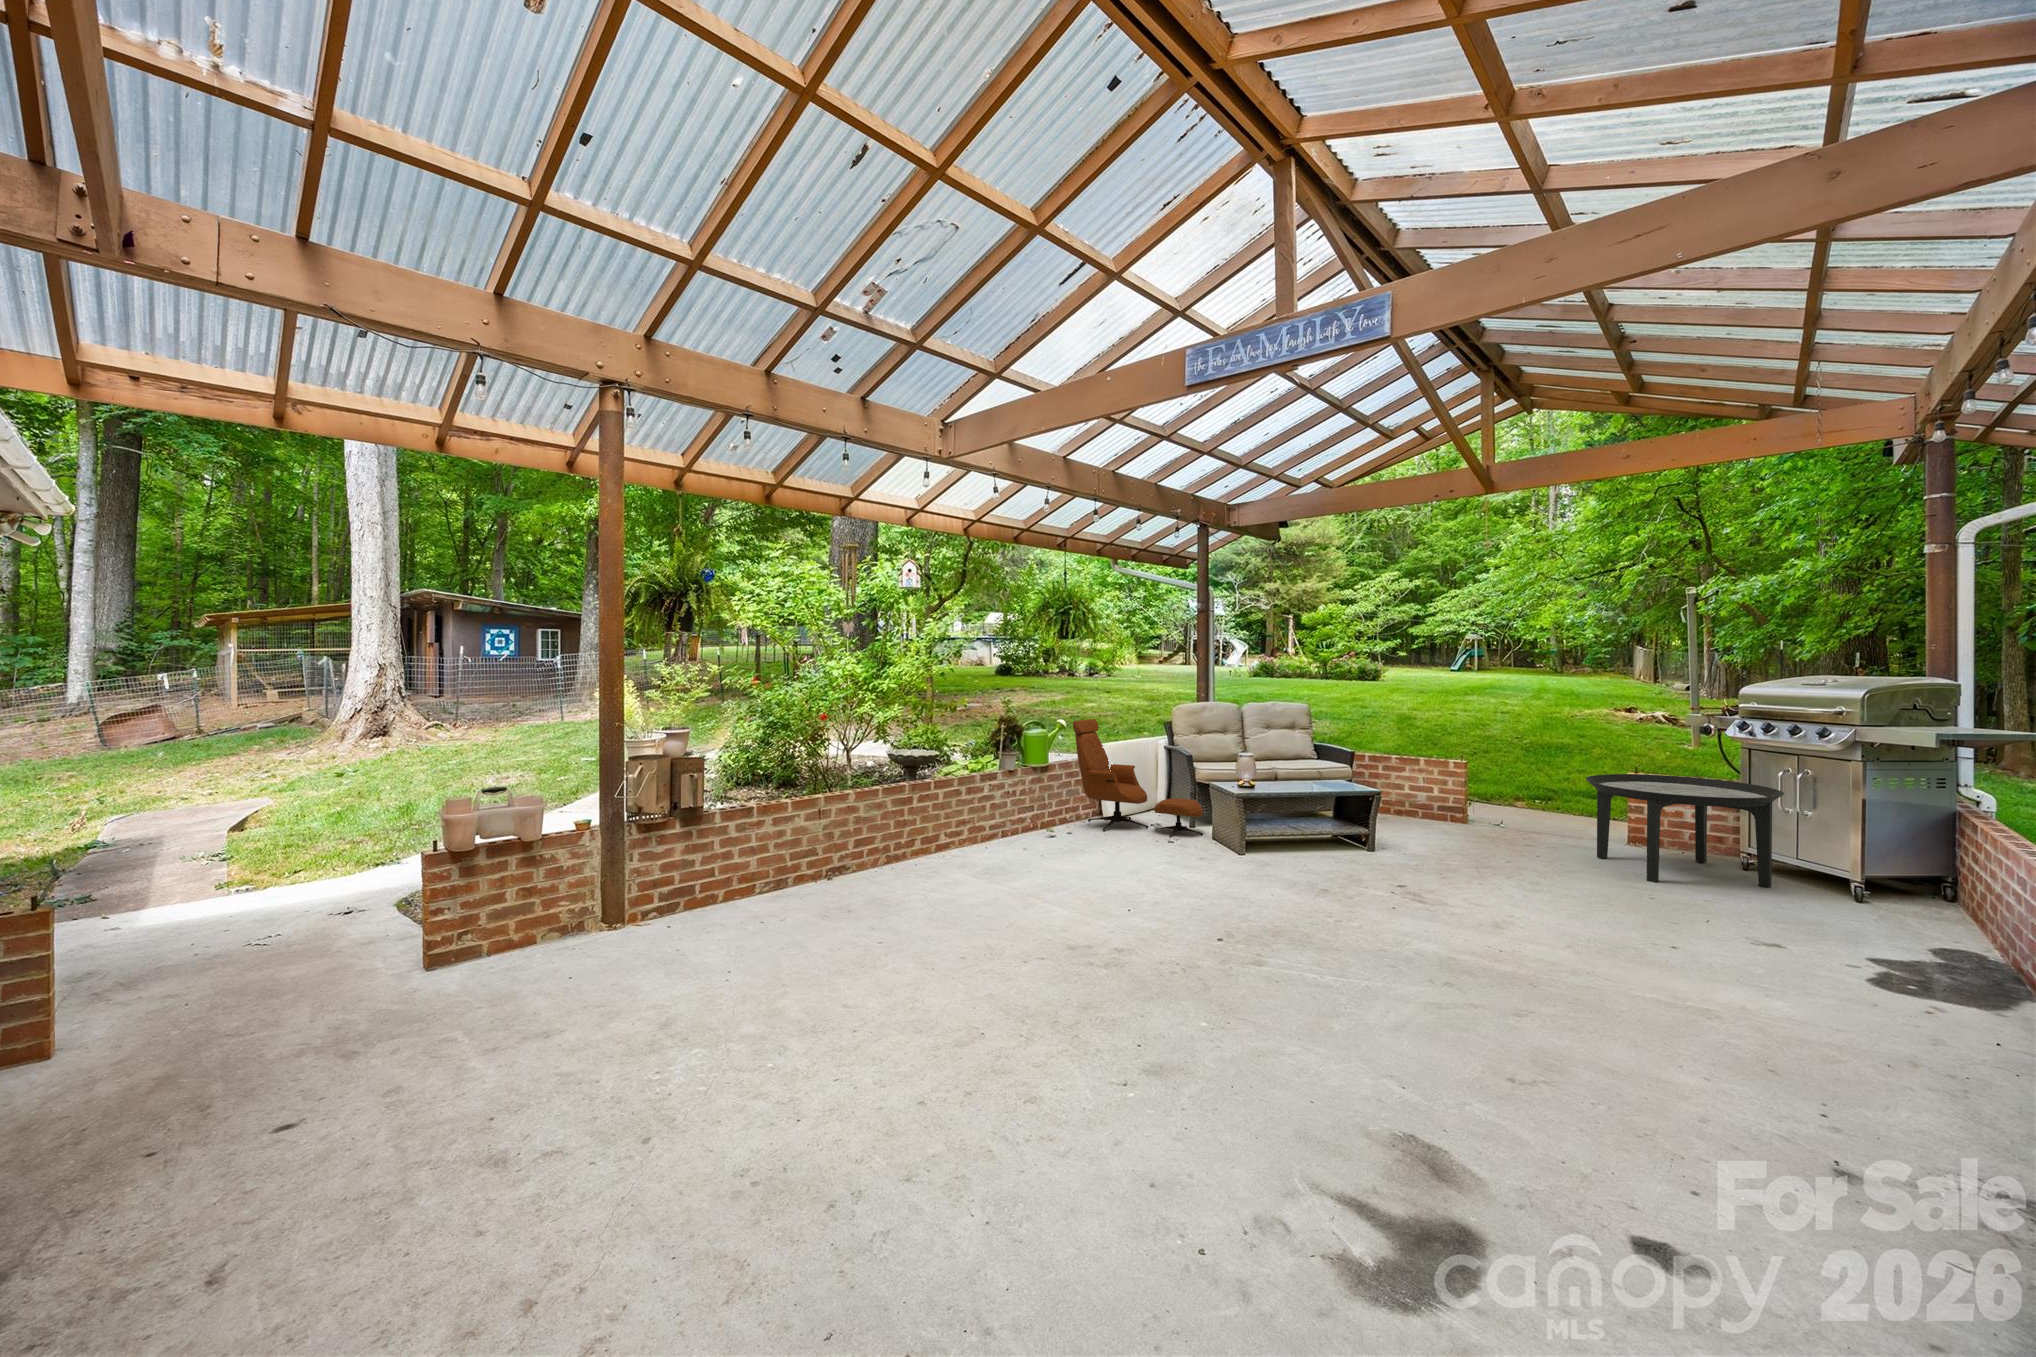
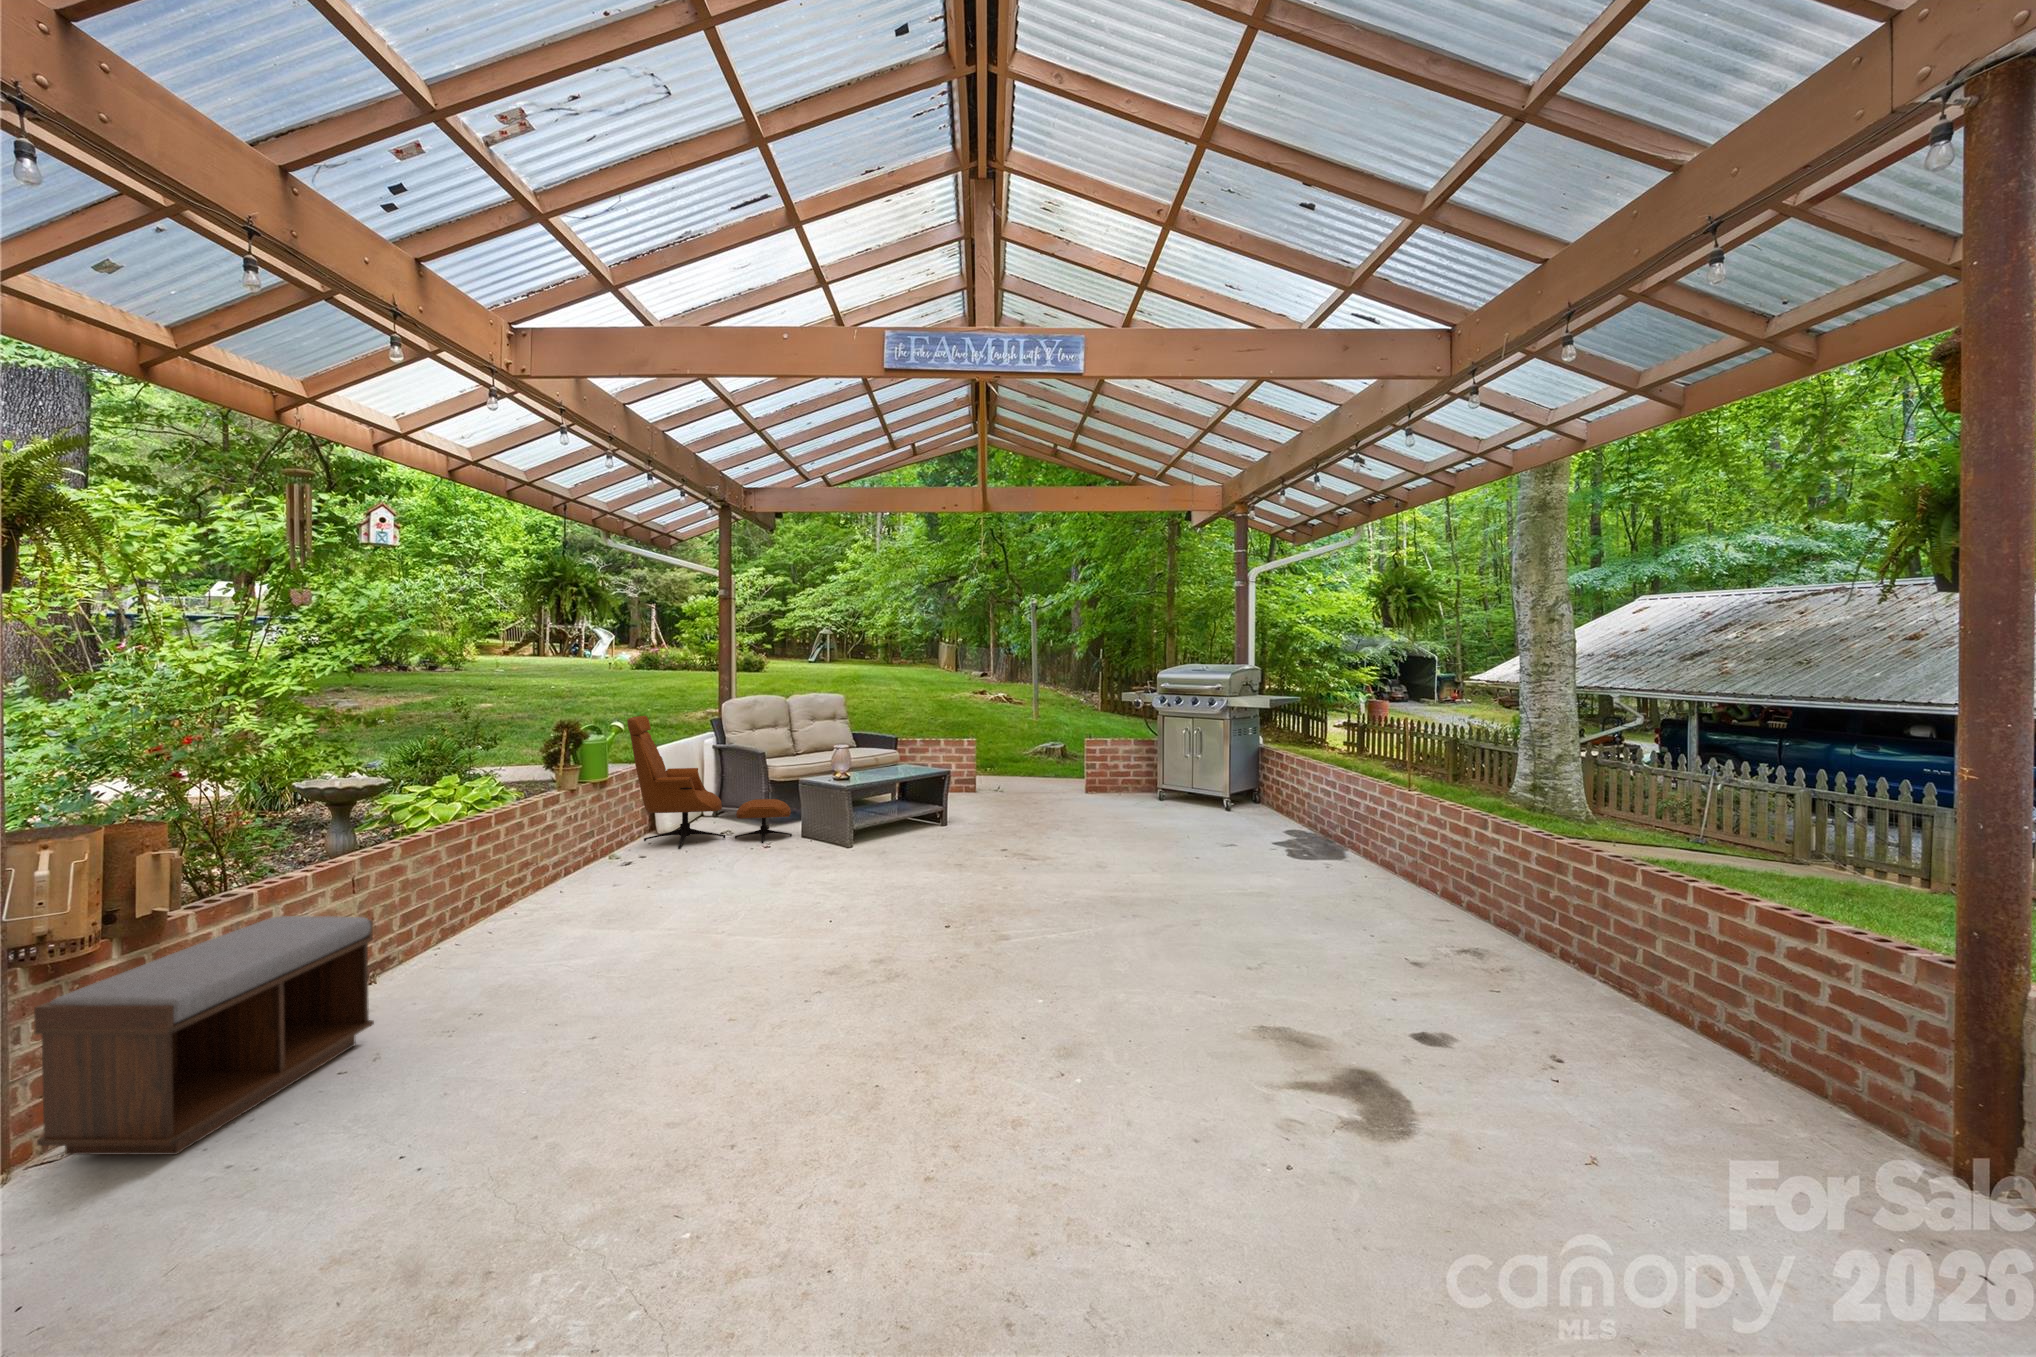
round table: present [1586,774,1784,888] -> none [1086,739,1196,818]
bench: none [632,823,790,937] -> present [34,916,374,1155]

